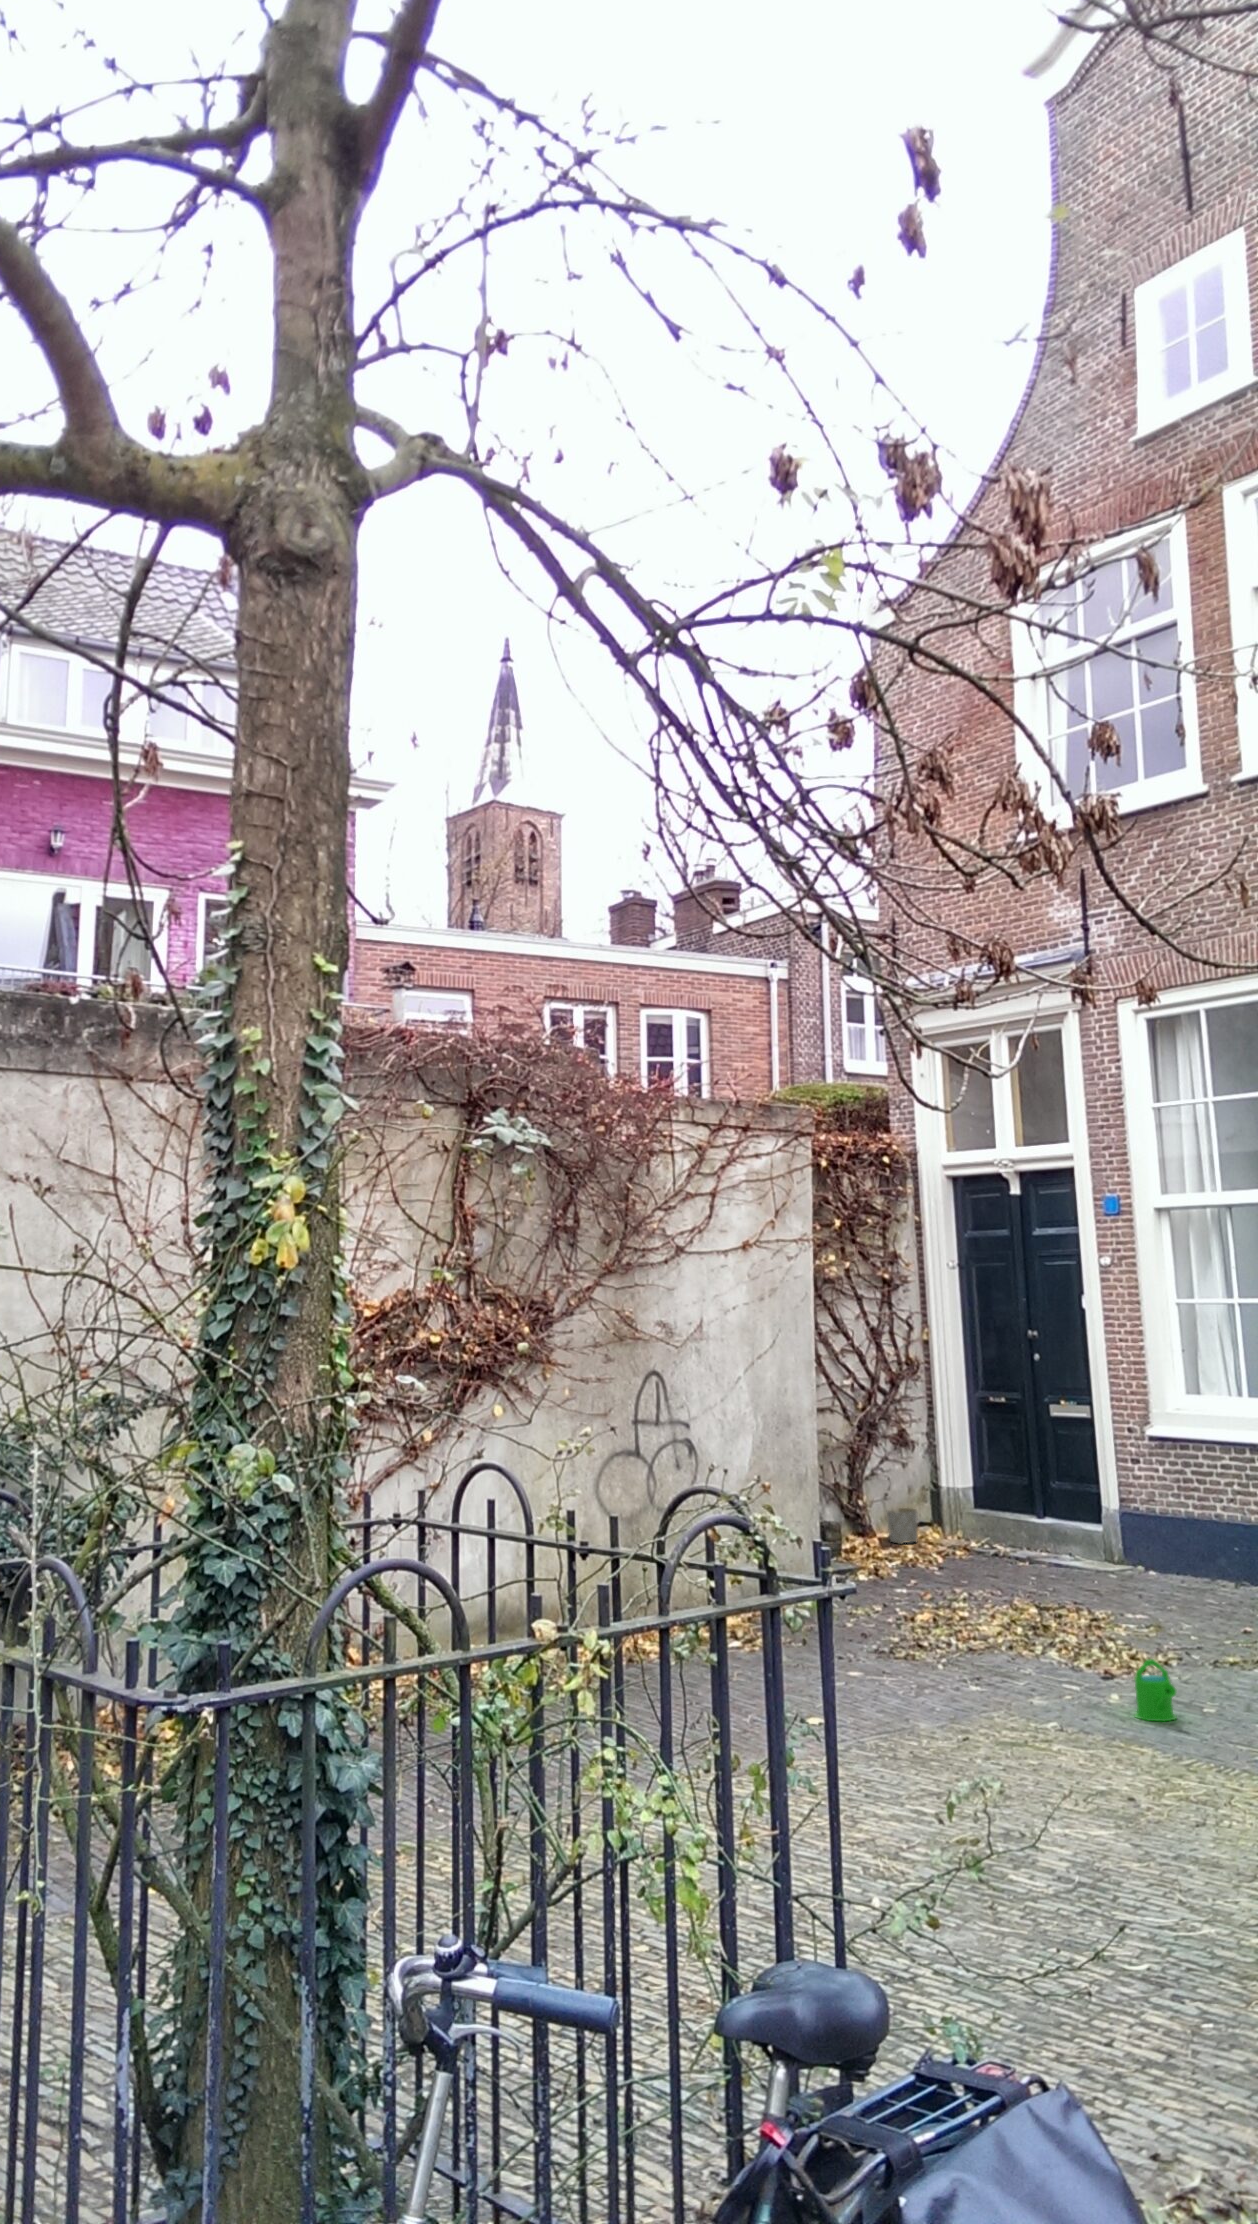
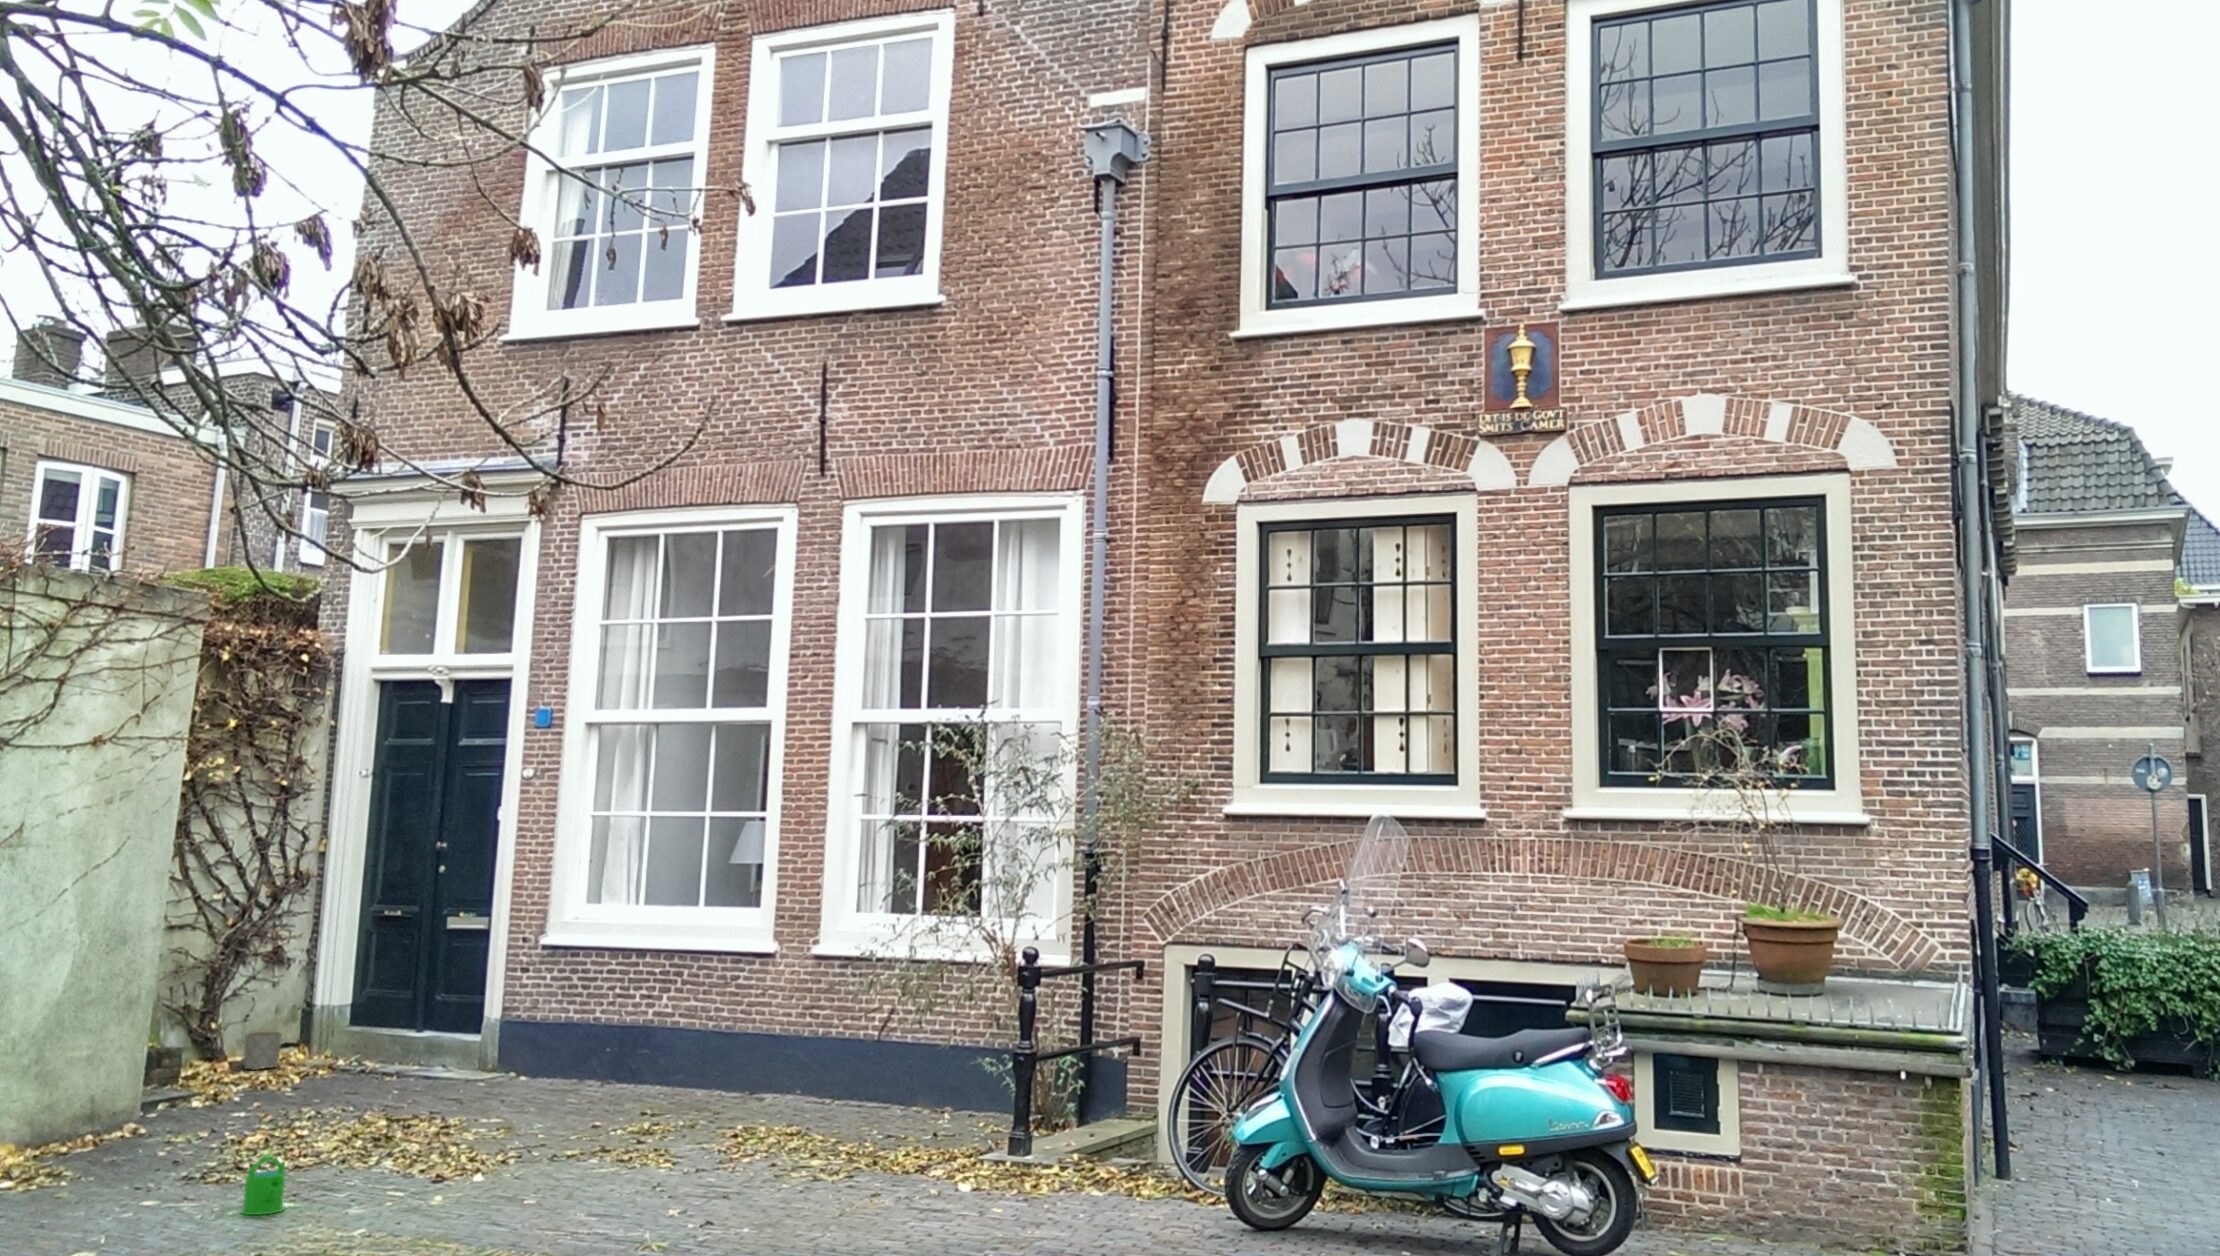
watering can: present [1135,1659,1176,1721] -> present [241,1155,286,1215]

